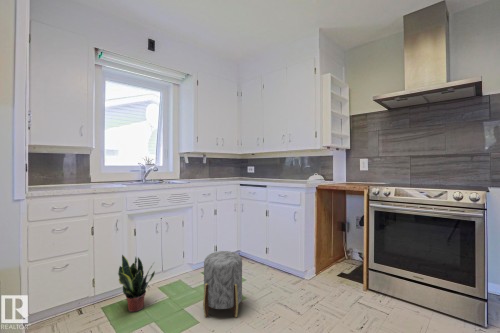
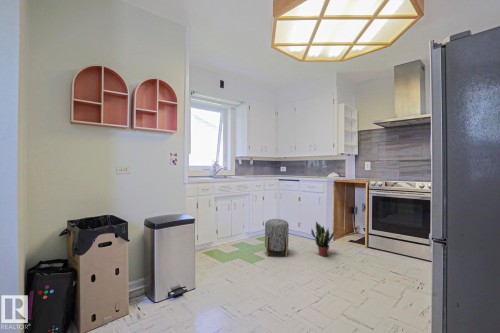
potted plant: present [118,255,155,312] -> present [311,222,334,256]

